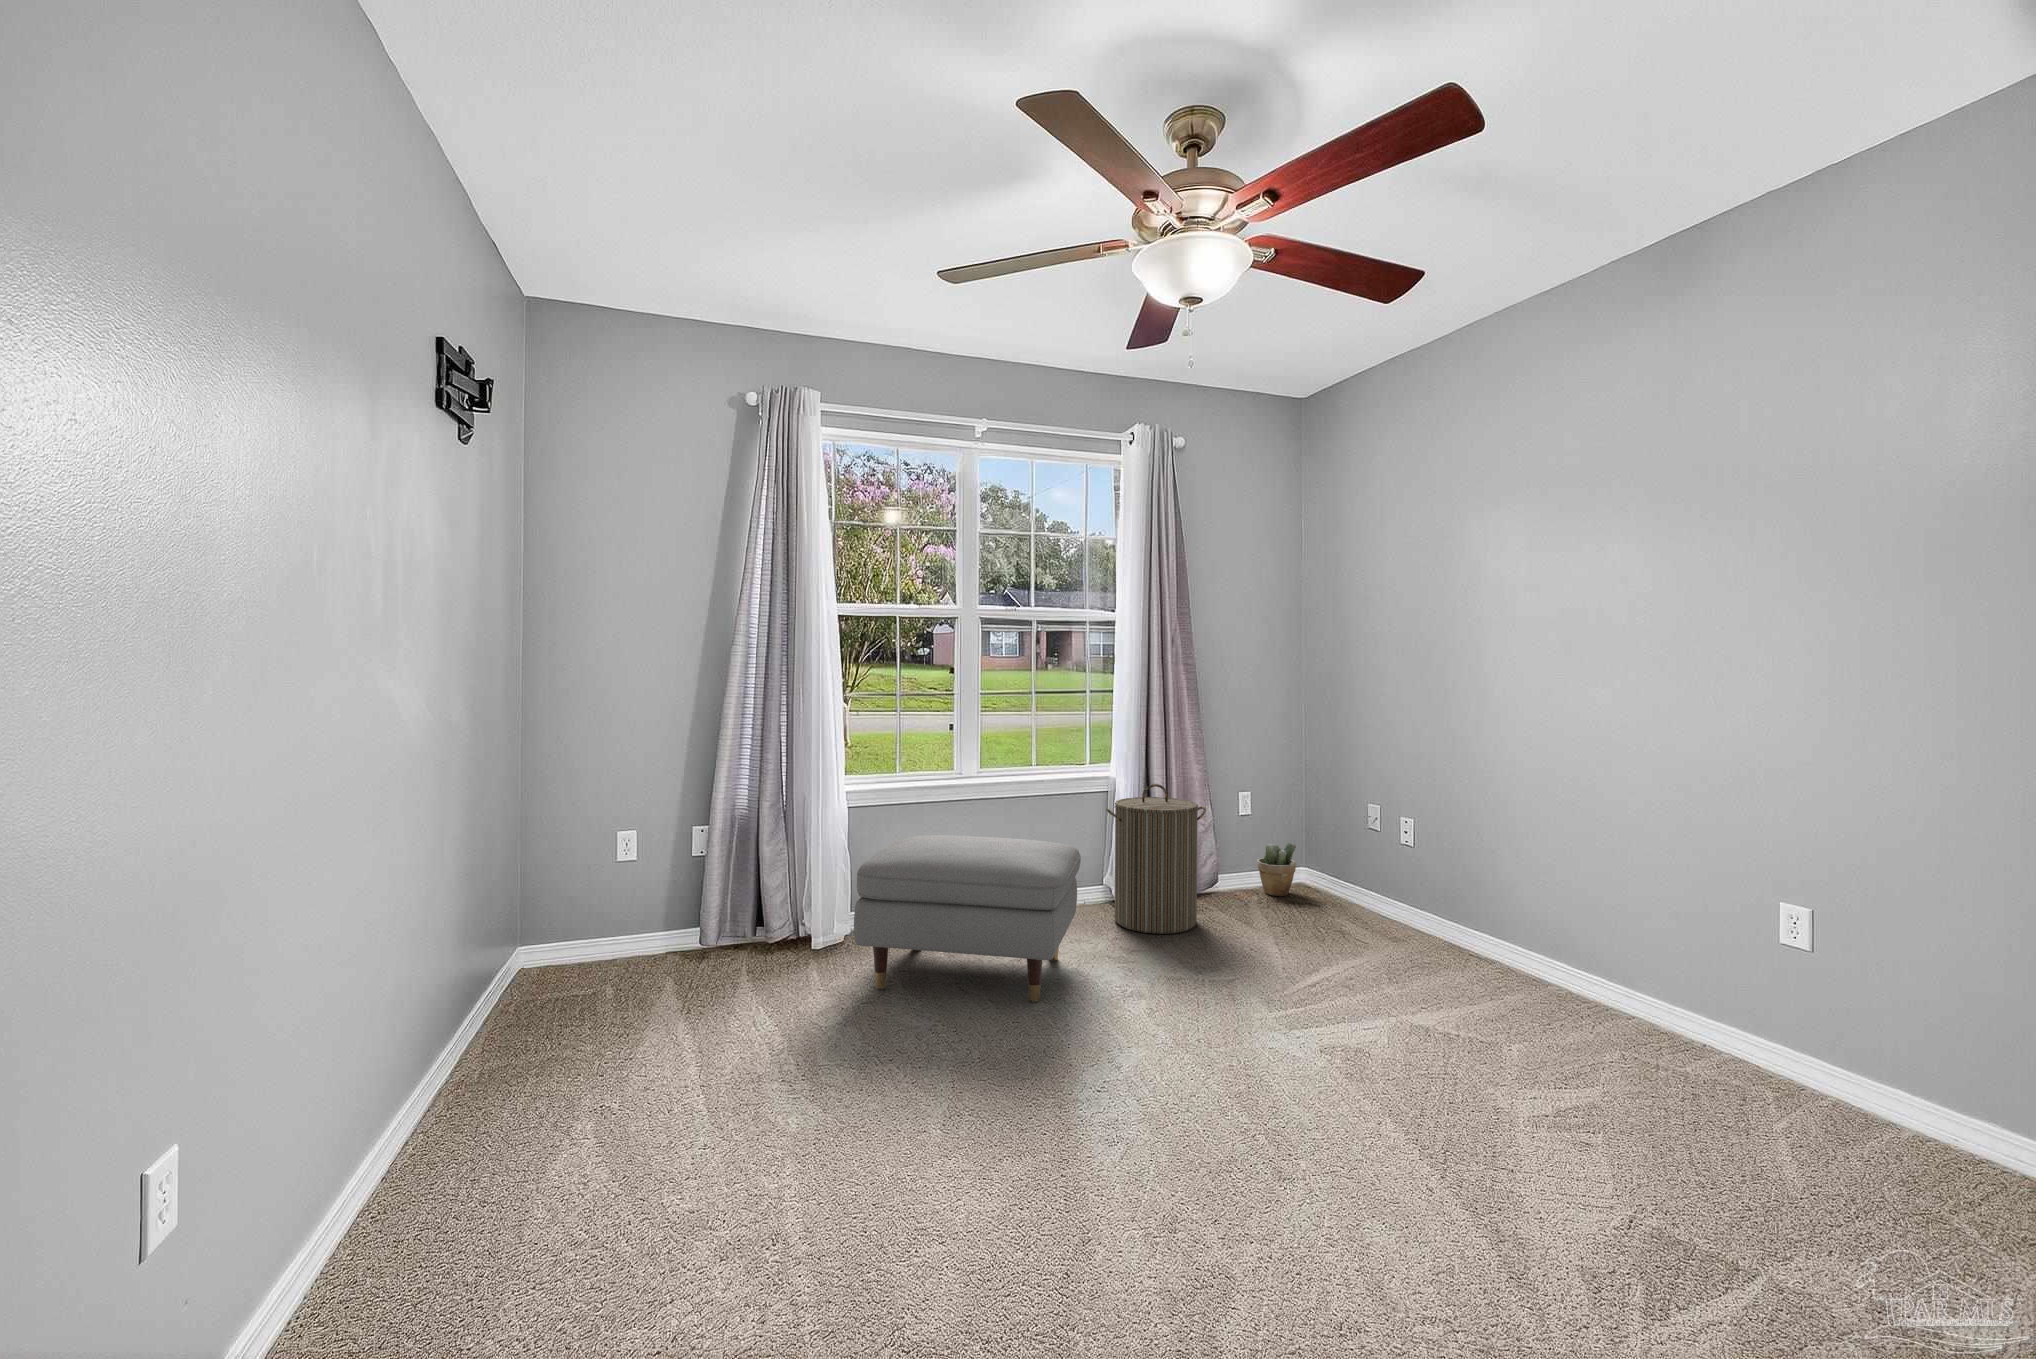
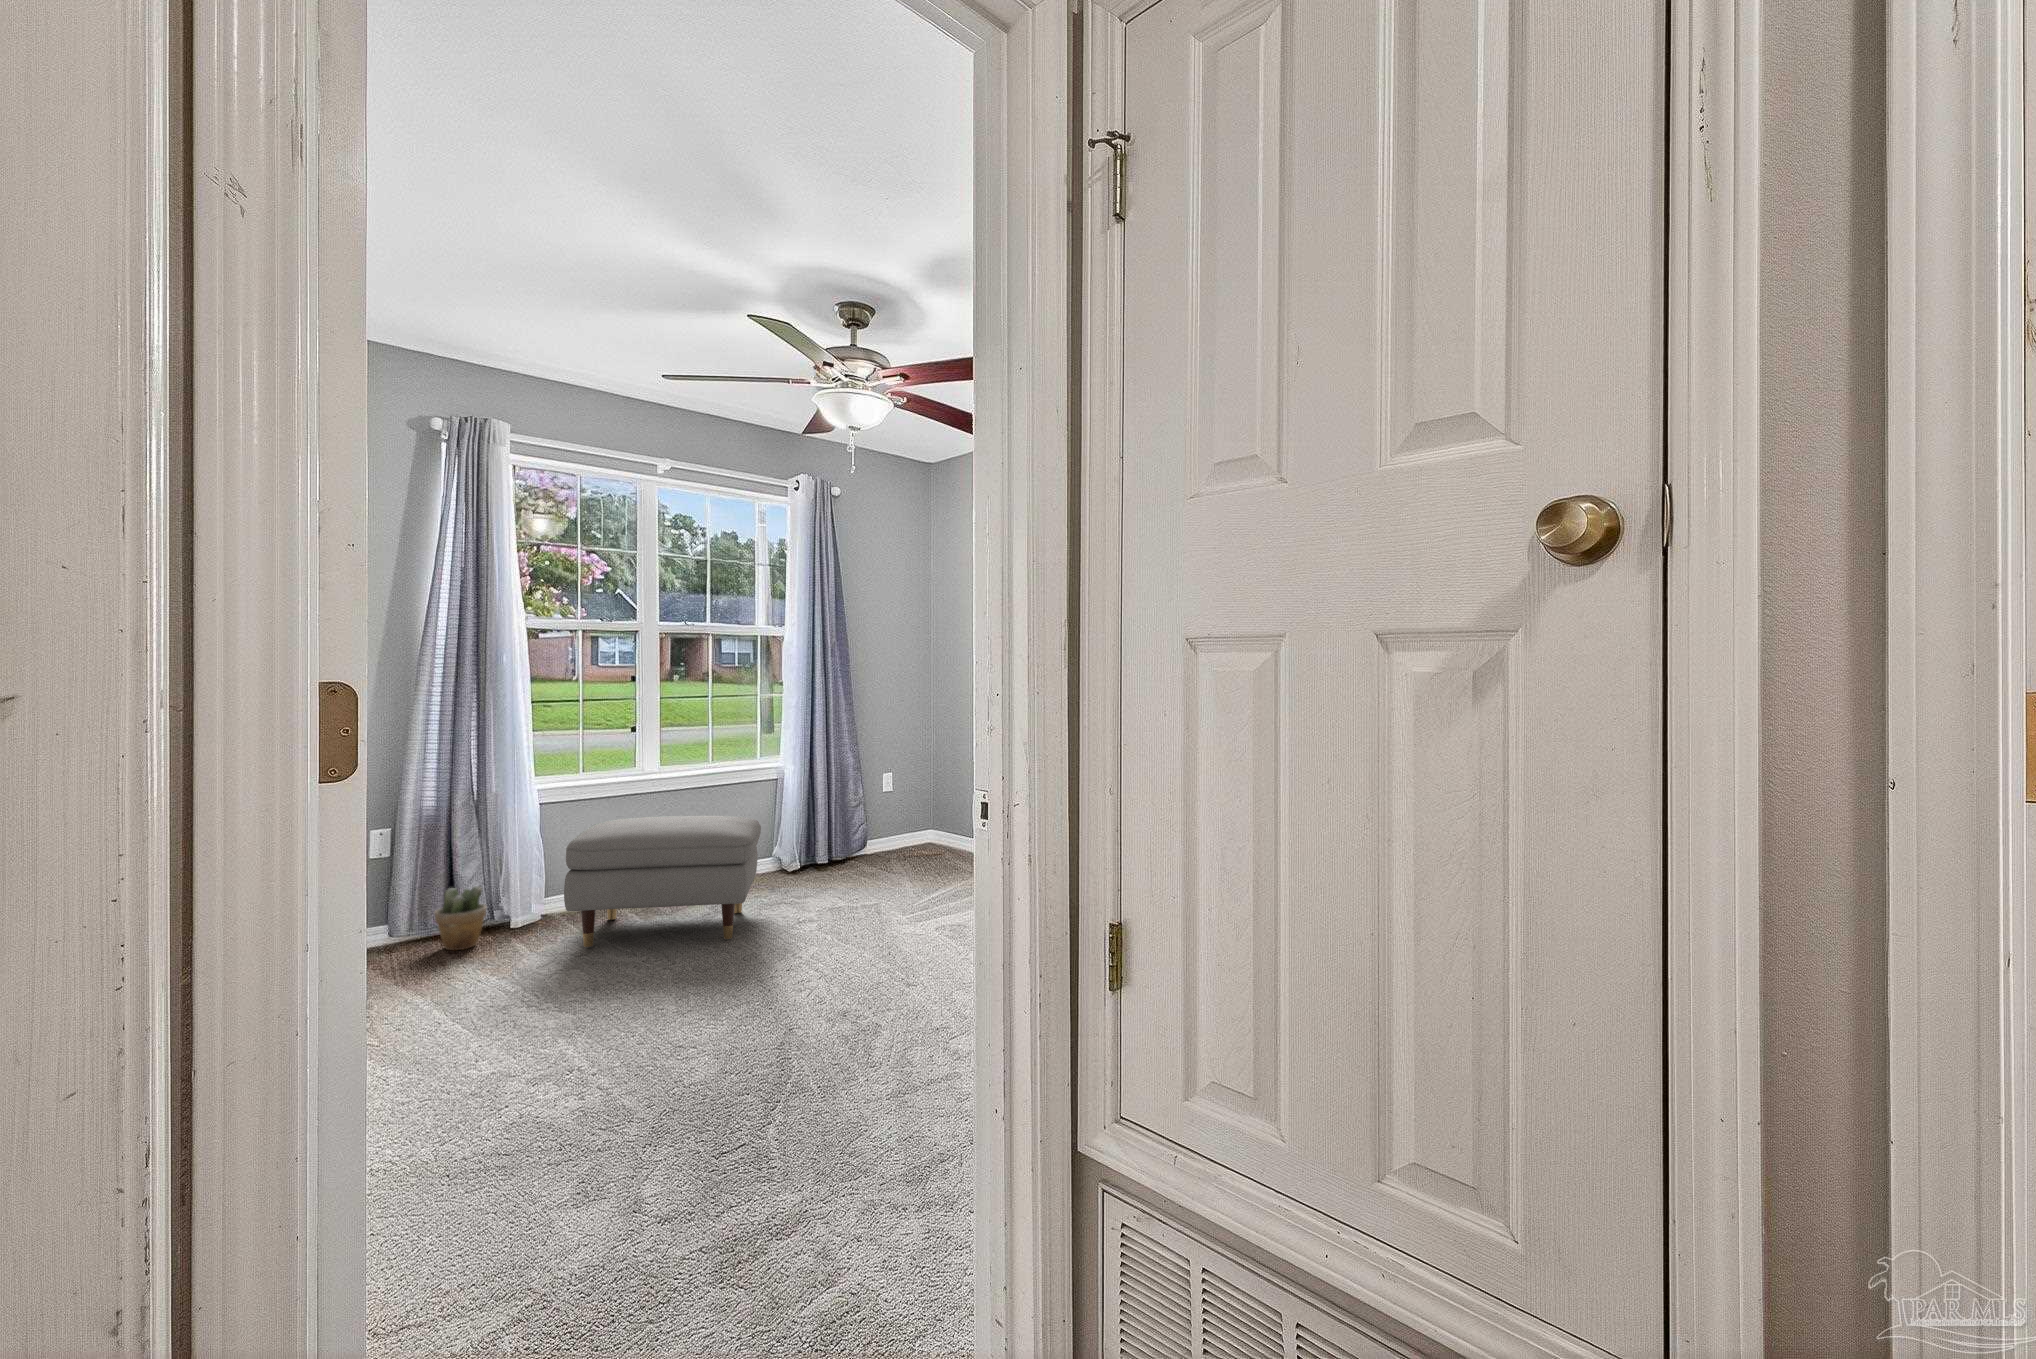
laundry hamper: present [1106,784,1206,934] -> none [777,768,859,888]
potted plant: present [1257,842,1296,896] -> present [434,886,486,950]

